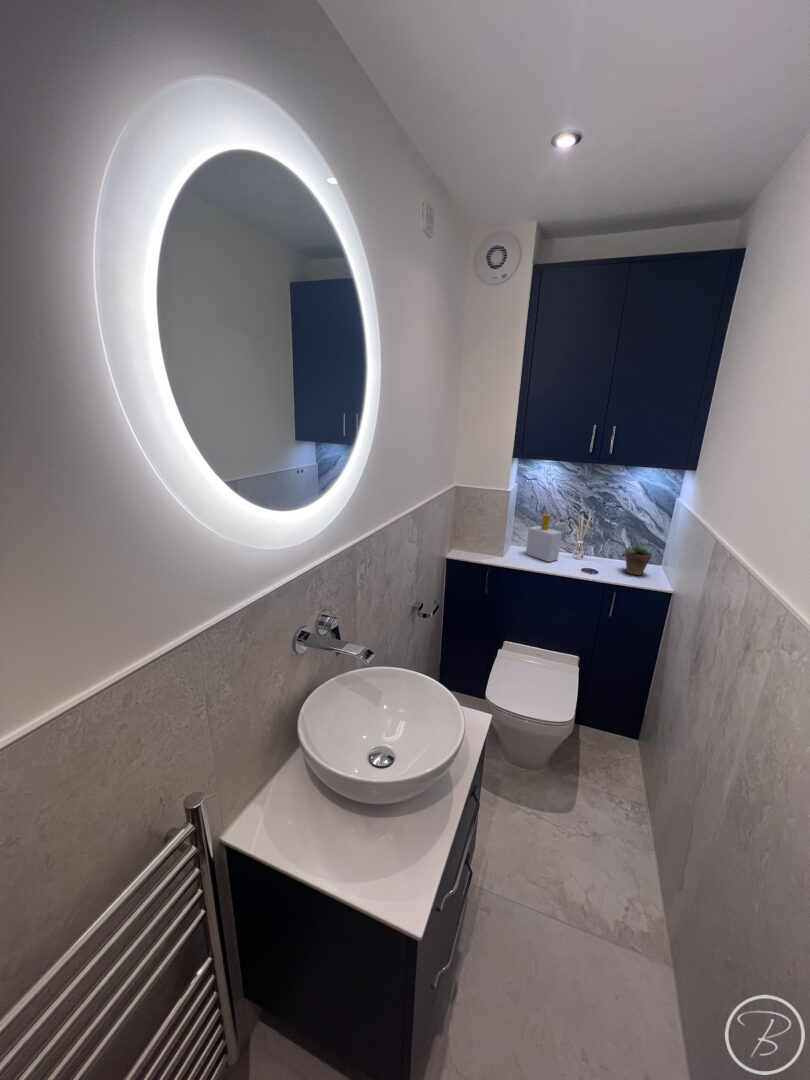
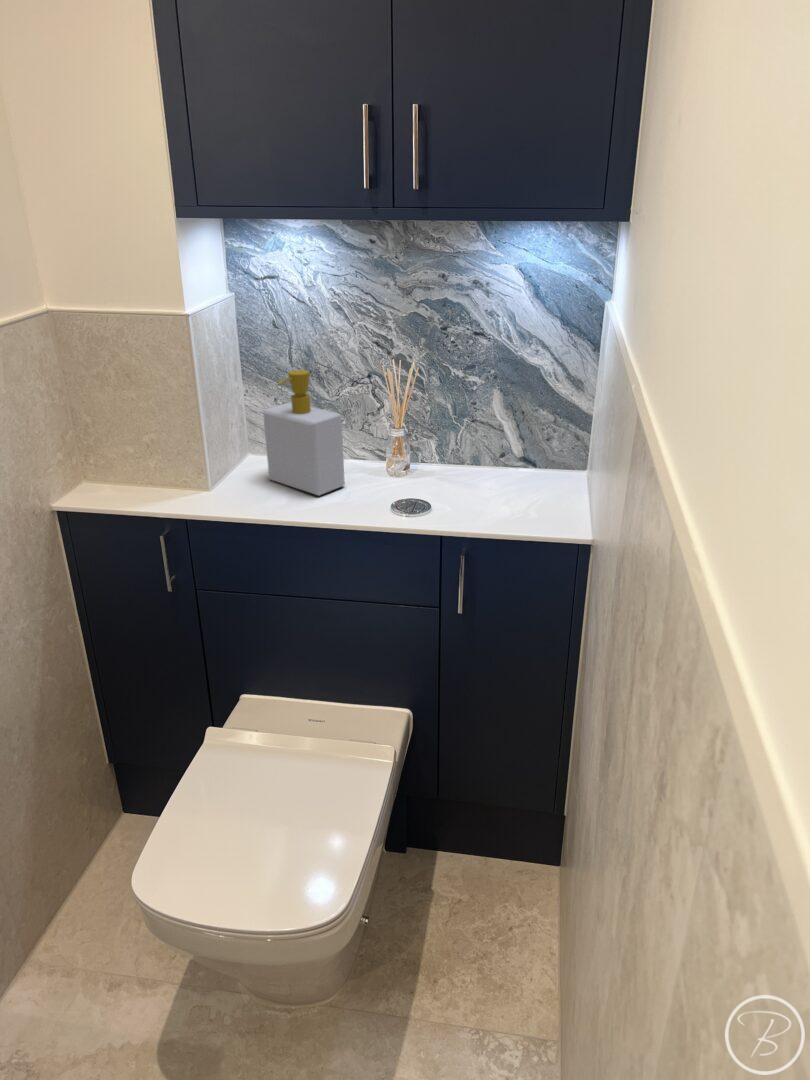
succulent plant: present [625,537,652,575] -> none [494,402,555,503]

